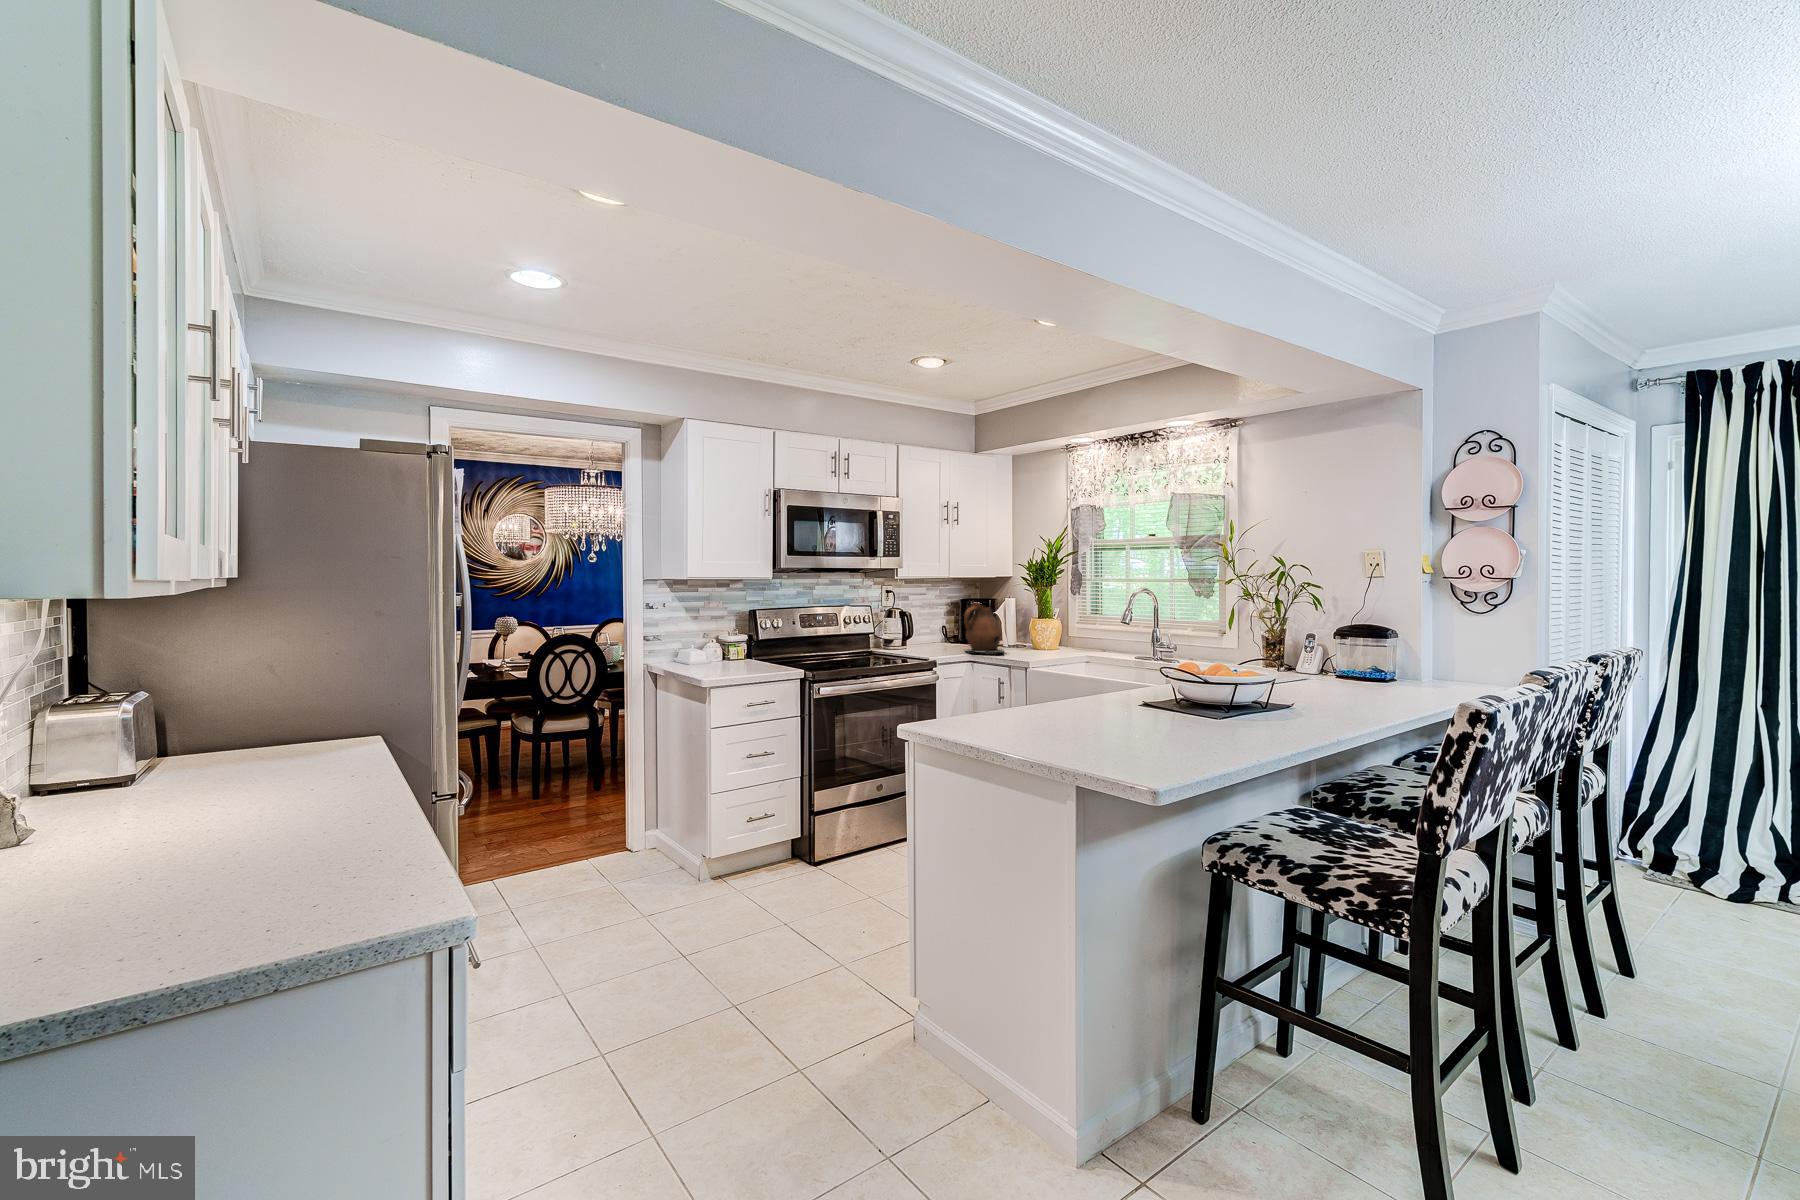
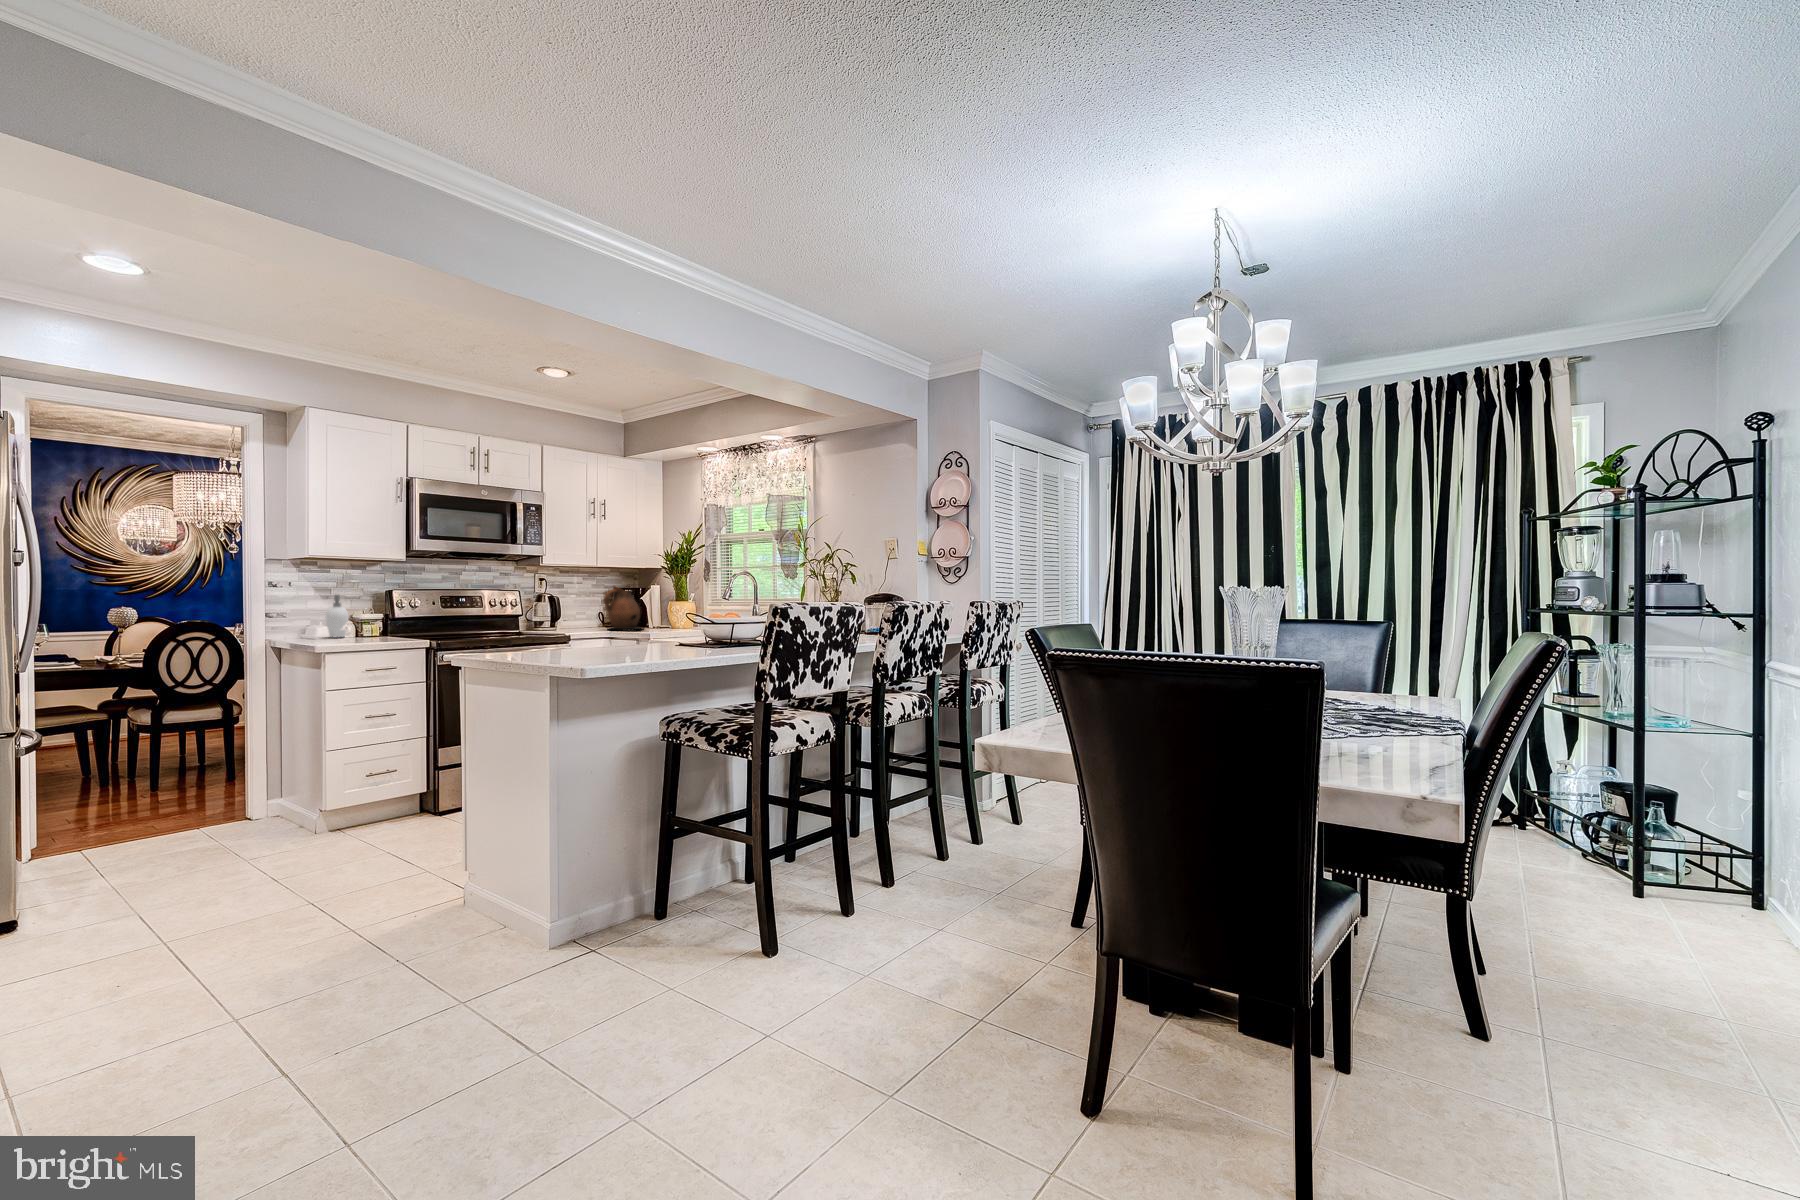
soap dispenser: none [700,617,727,664] -> present [326,595,348,637]

